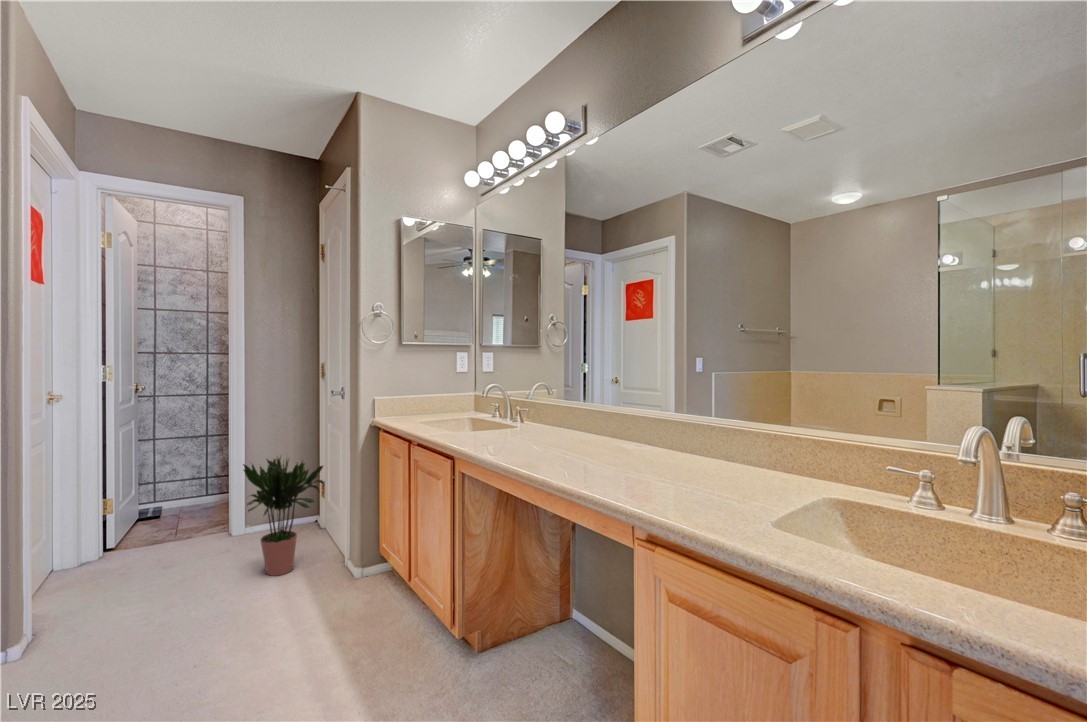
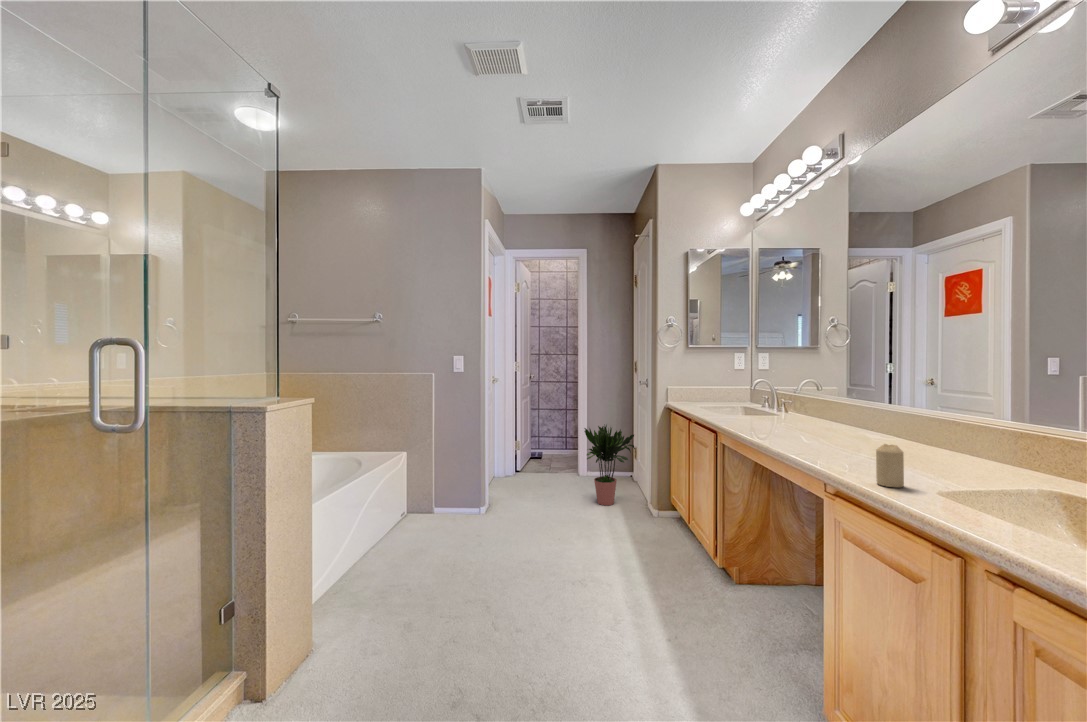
candle: none [709,471,739,528] -> present [876,444,904,487]

